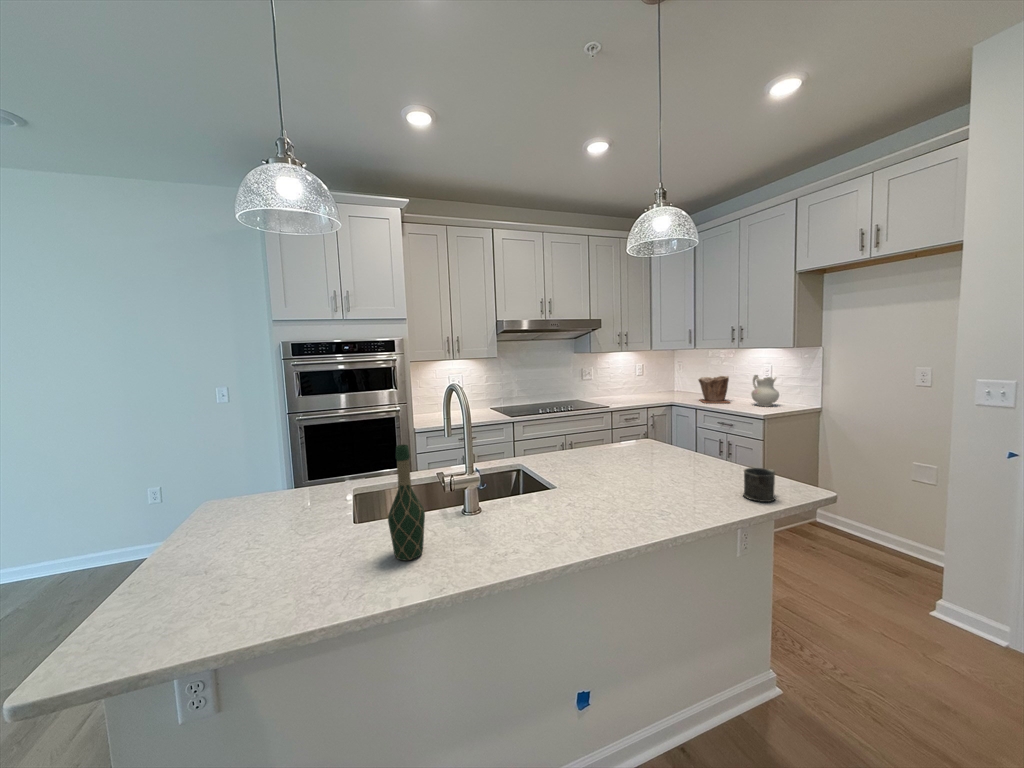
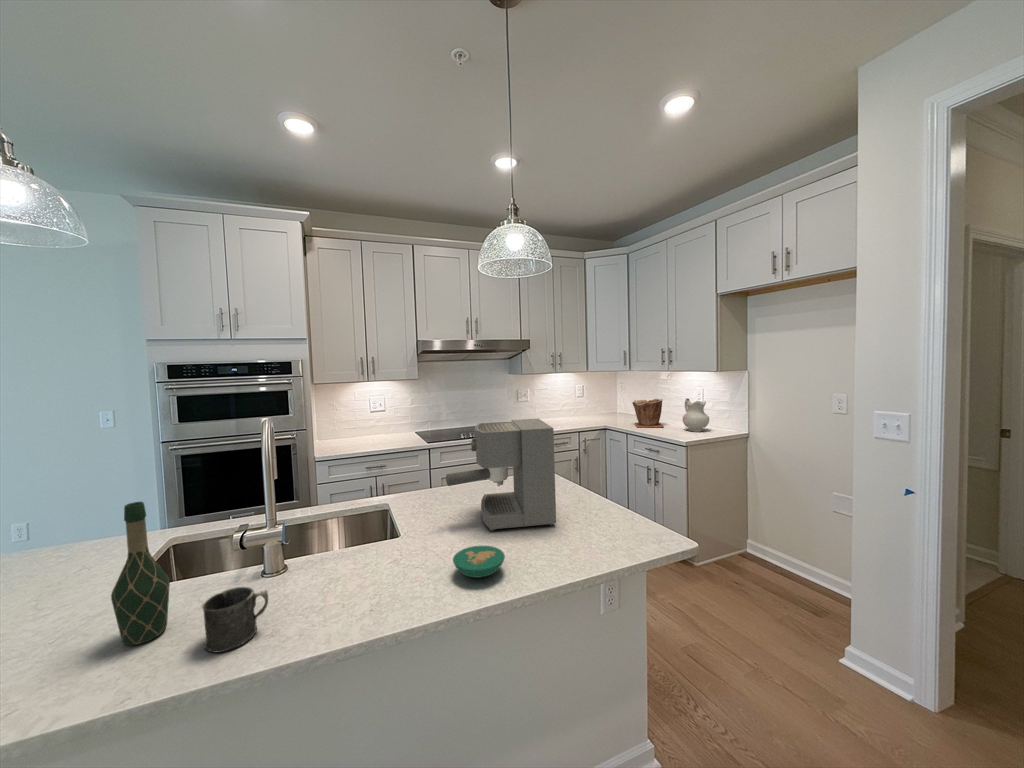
coffee maker: none [593,386,695,484] -> present [446,419,556,531]
mug: present [743,468,775,502] -> present [203,587,268,652]
bowl: none [632,492,680,516] -> present [453,546,505,578]

